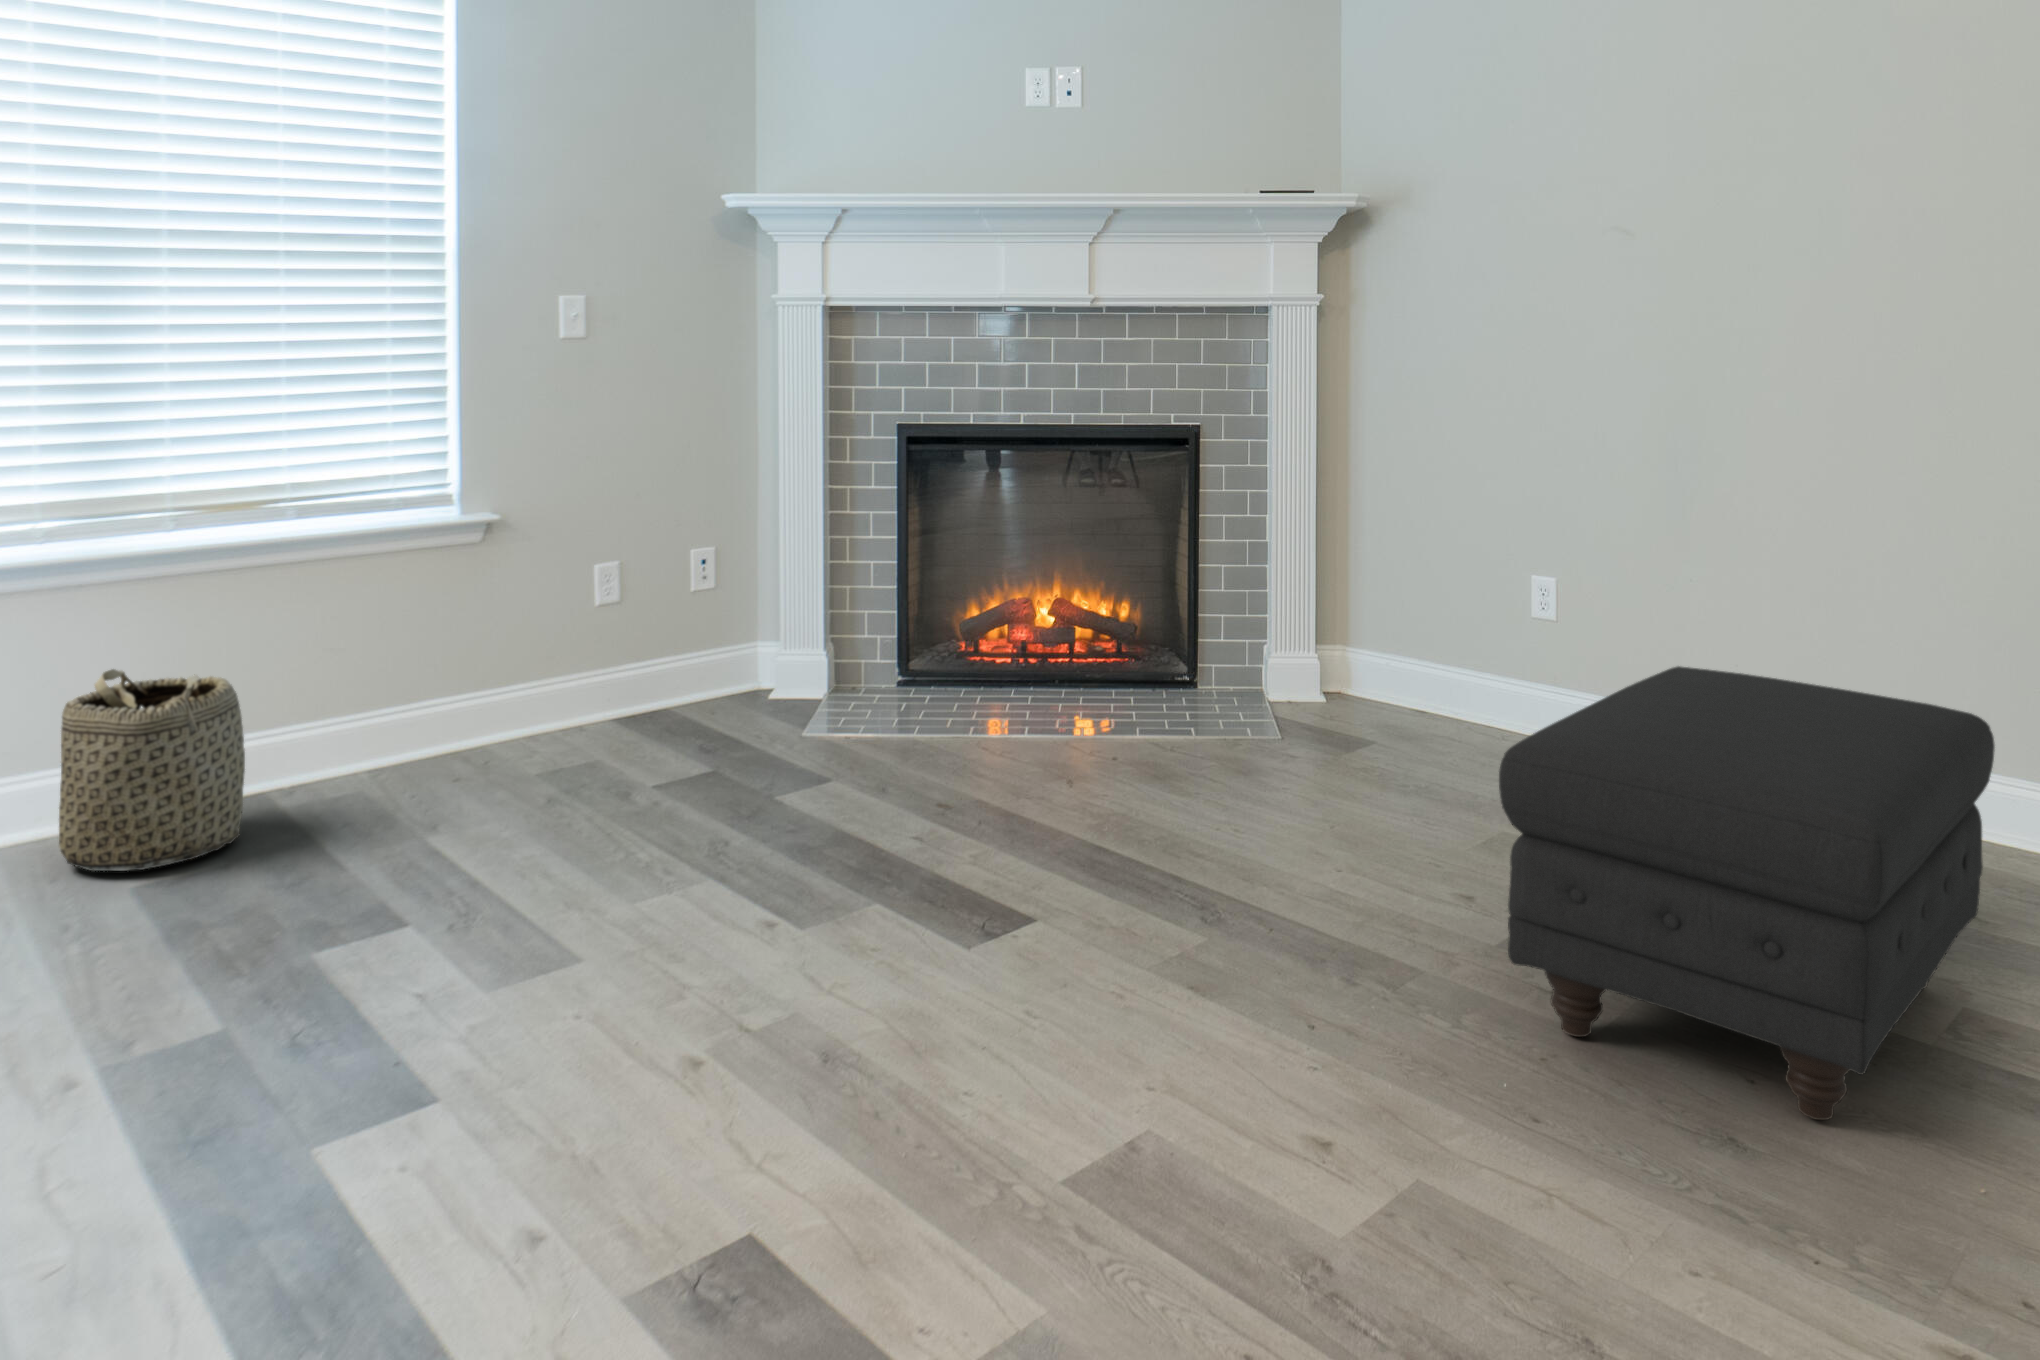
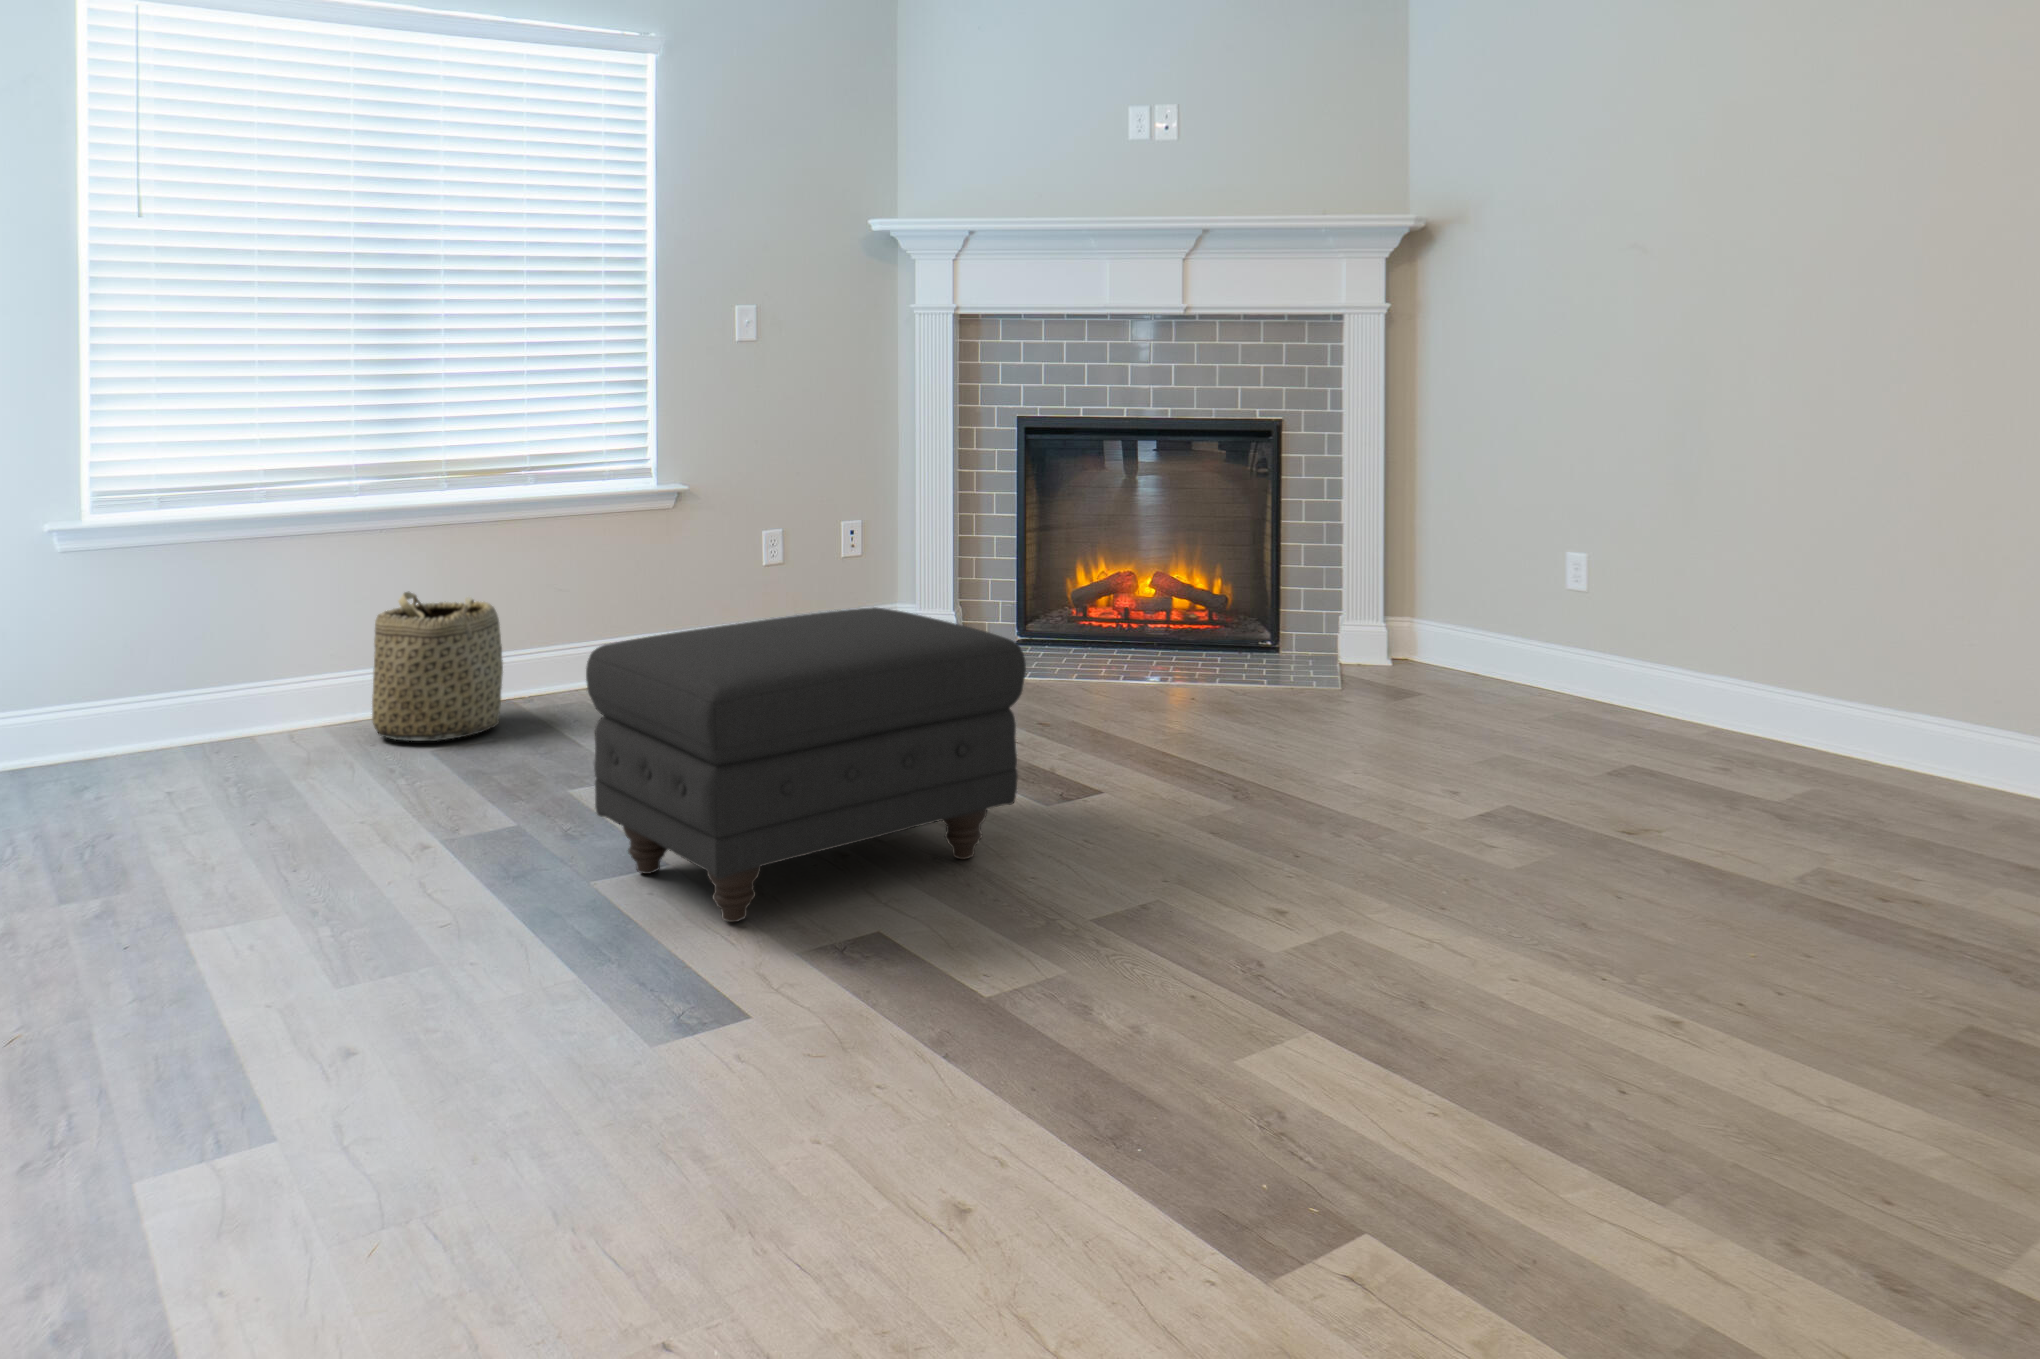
ottoman: present [1499,666,1995,1120] -> present [586,607,1026,922]

